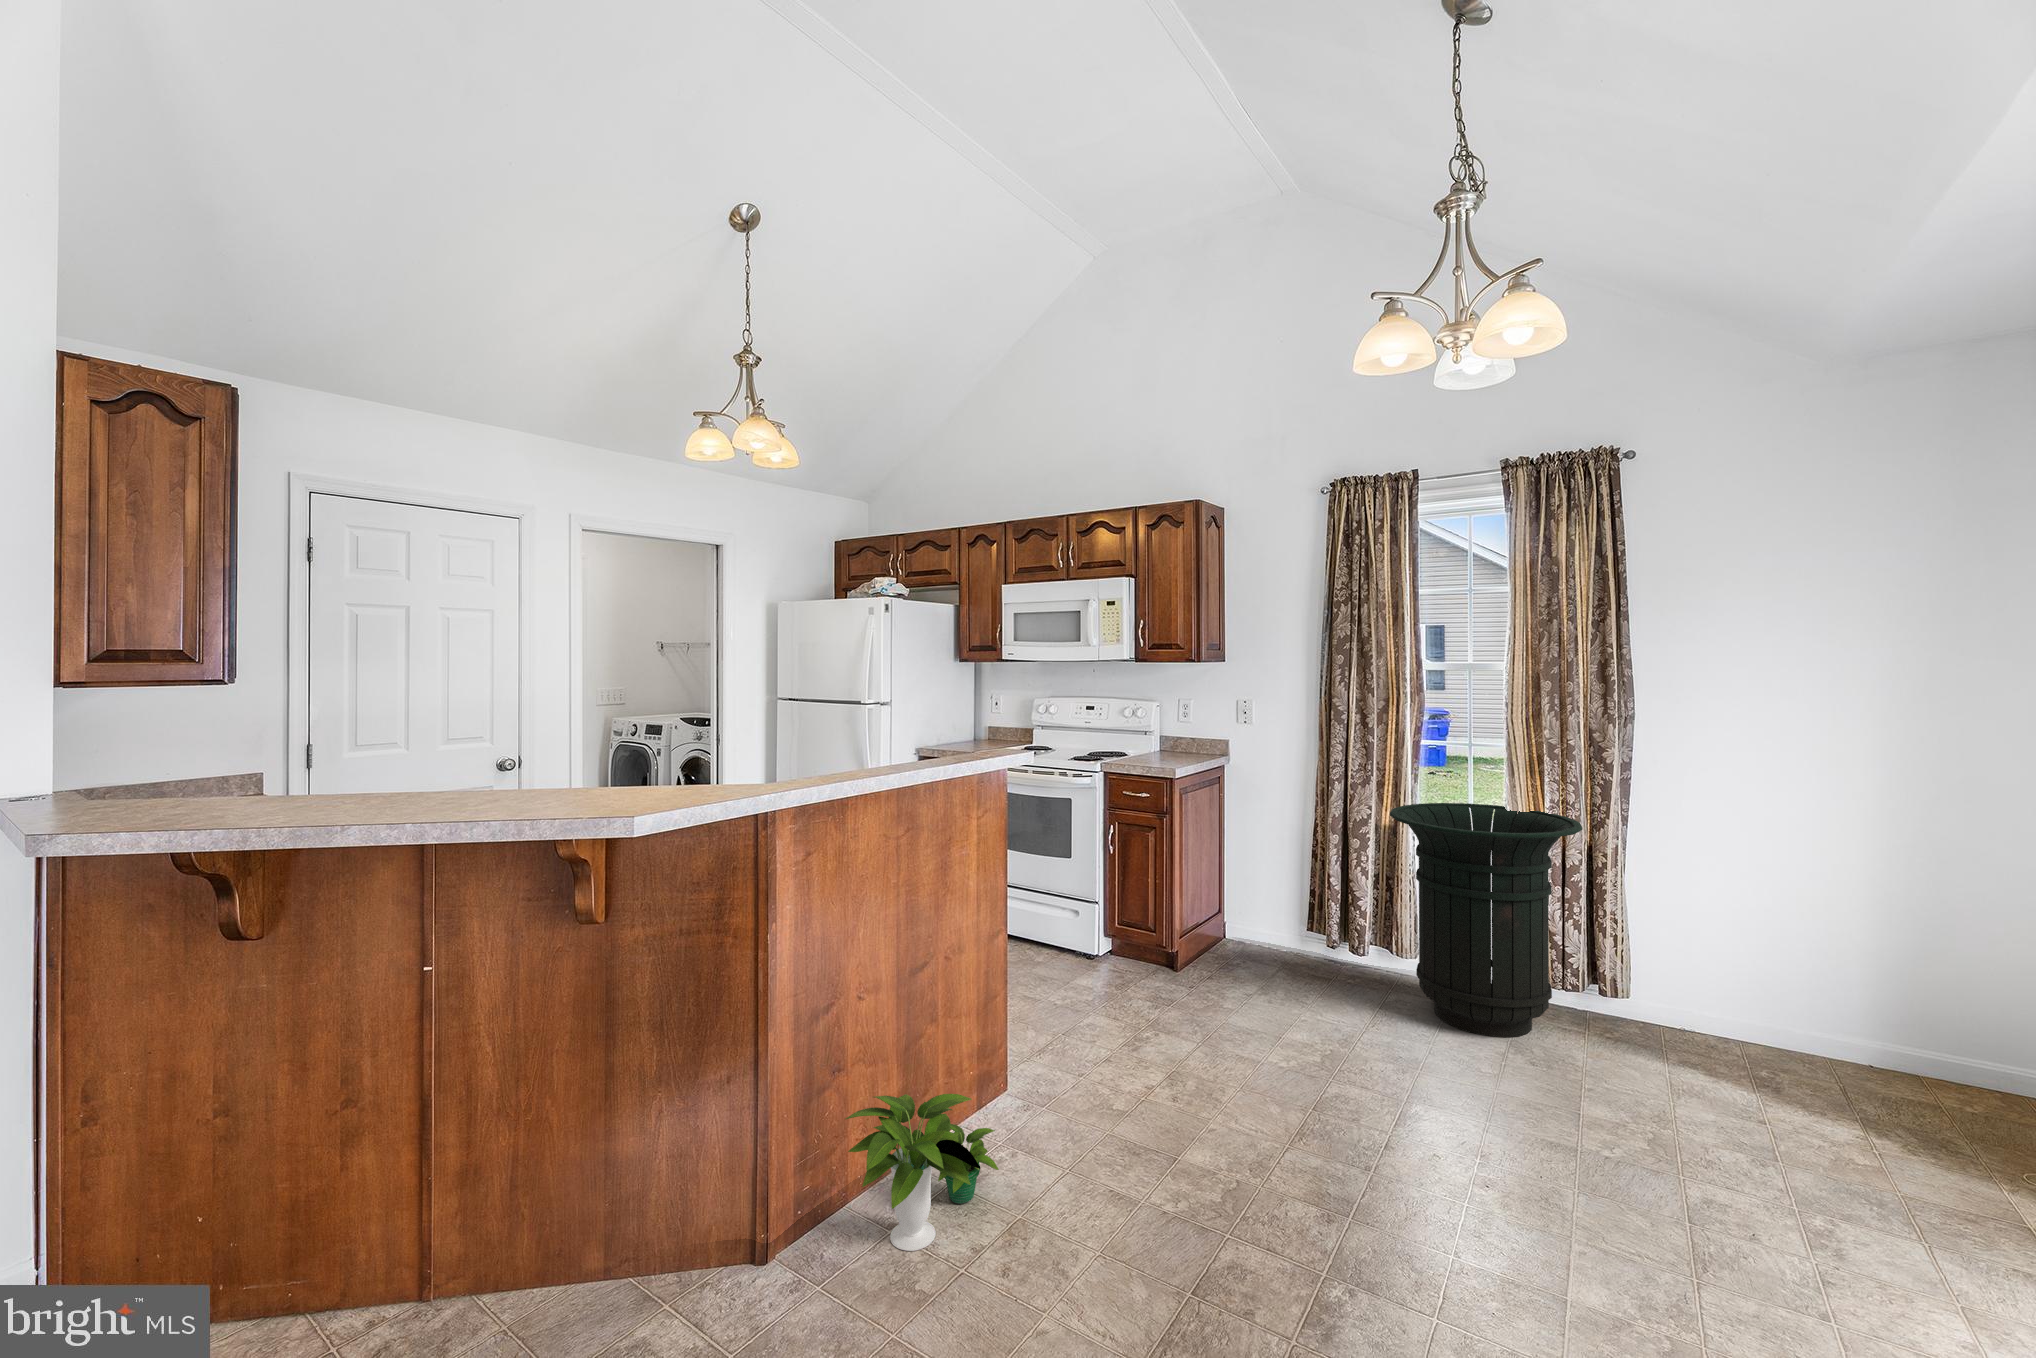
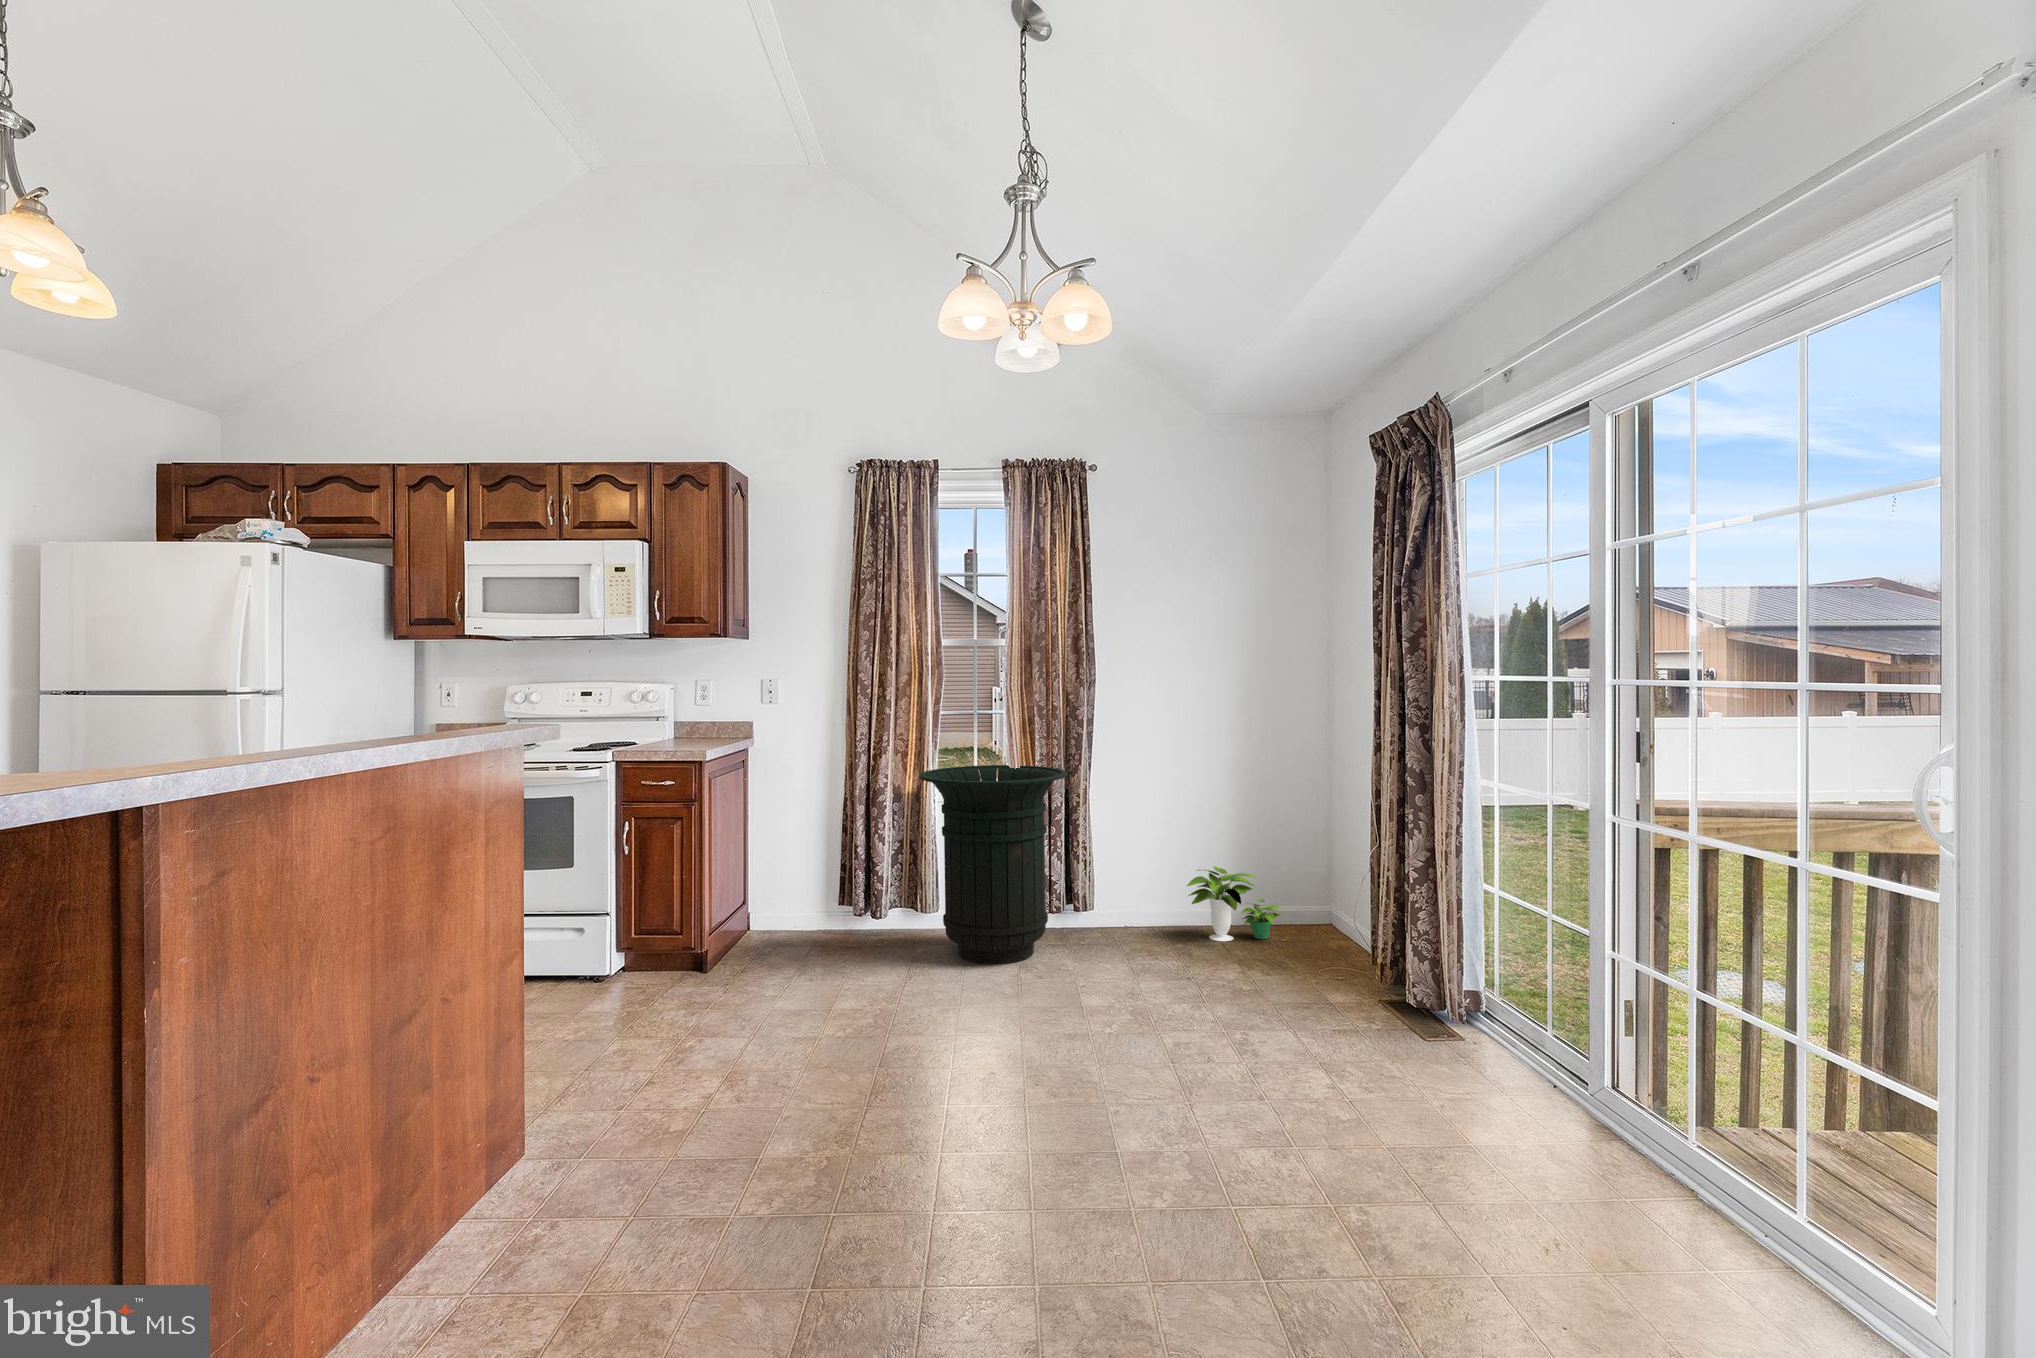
potted plant: present [846,1094,999,1251] -> present [1187,866,1283,941]

